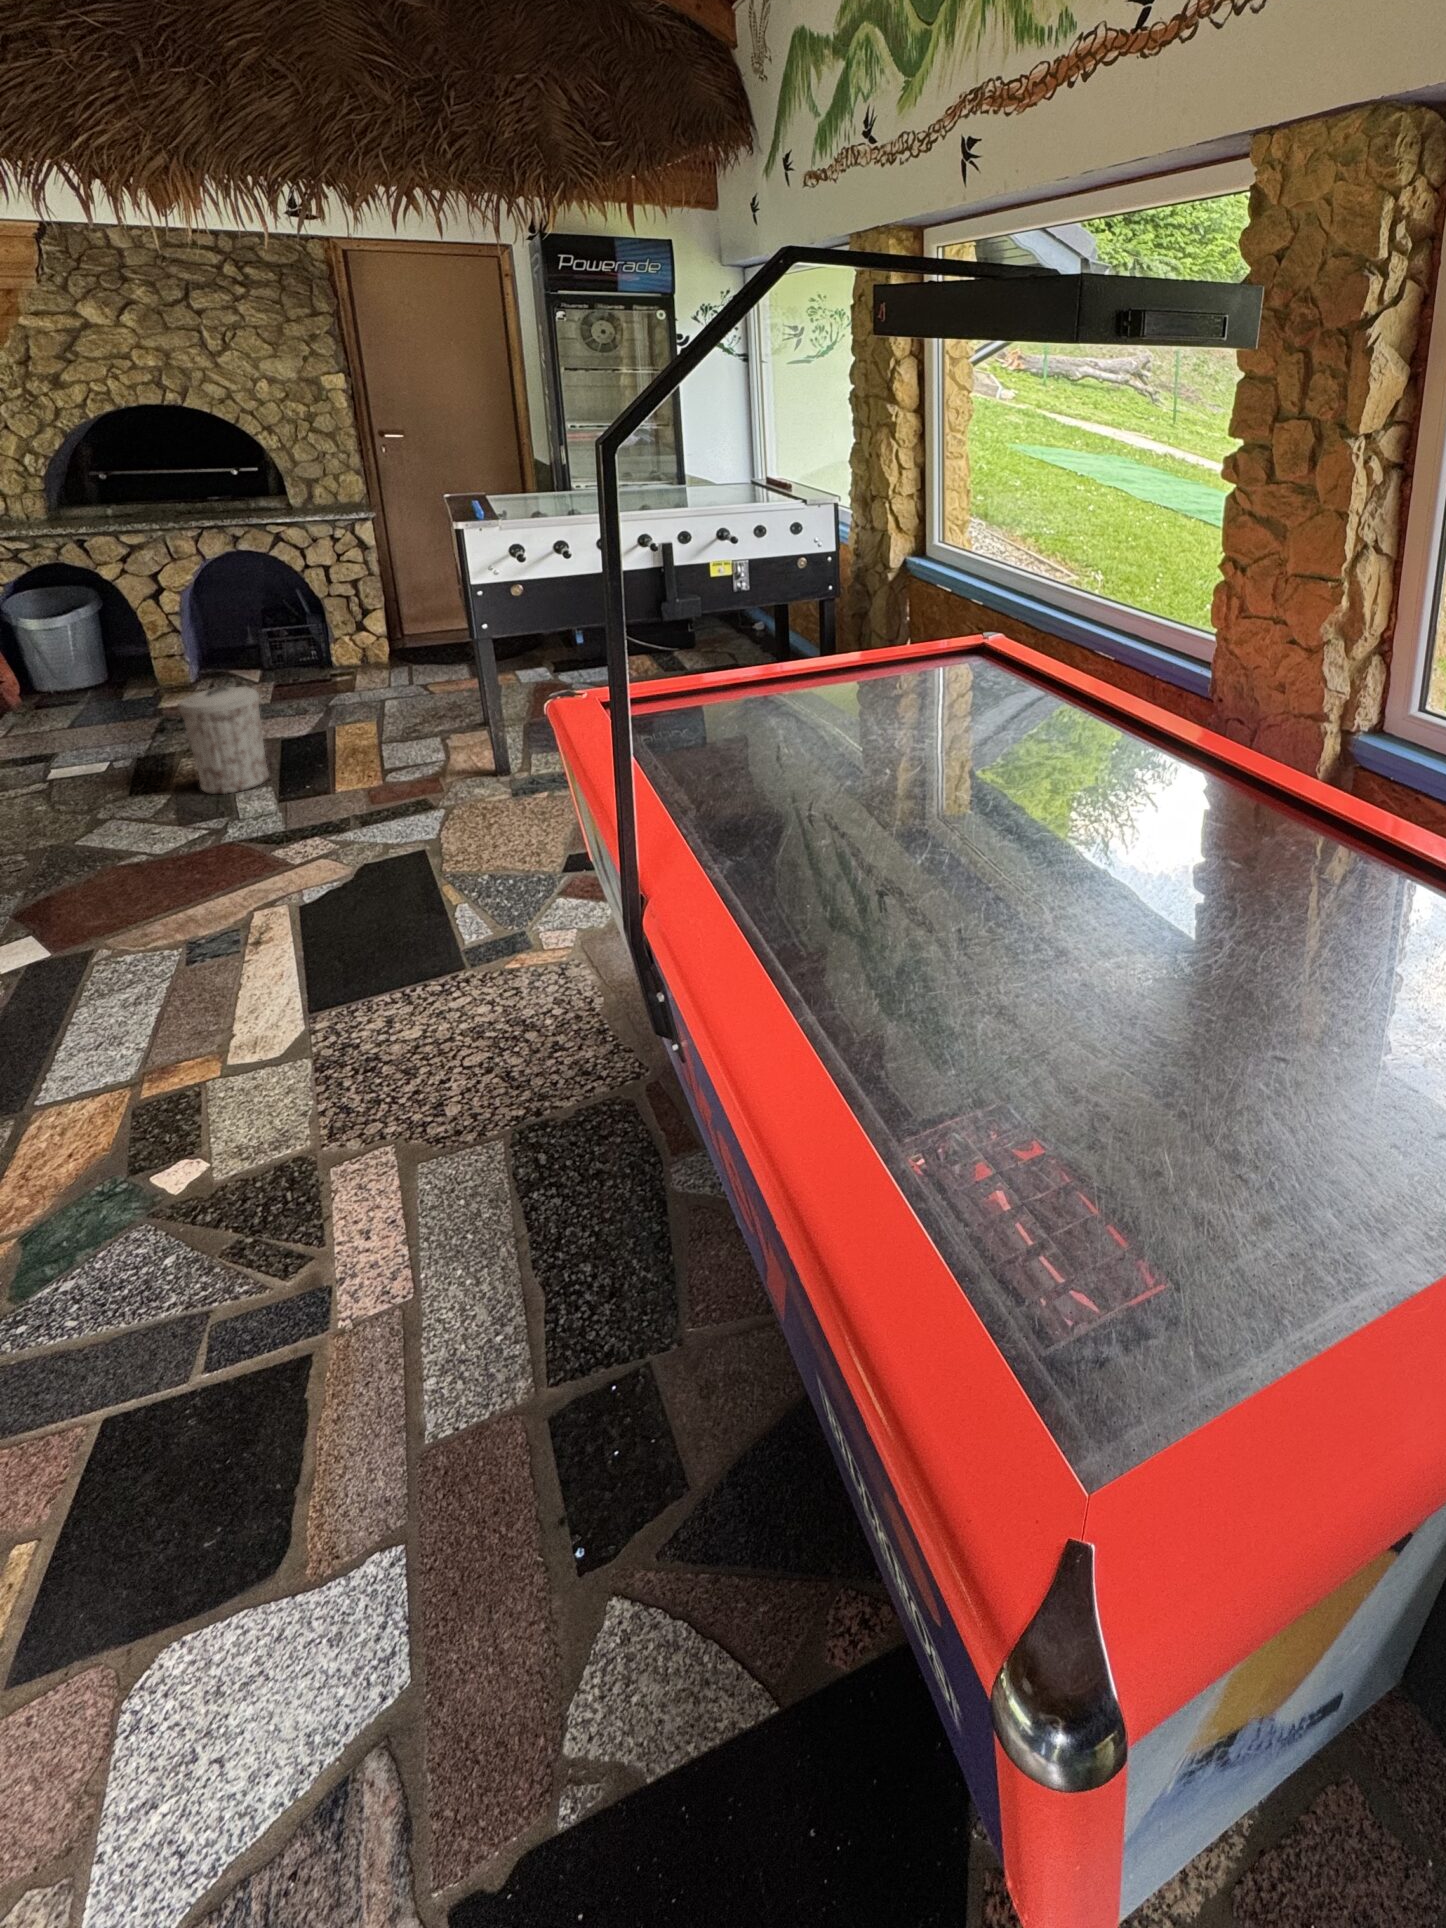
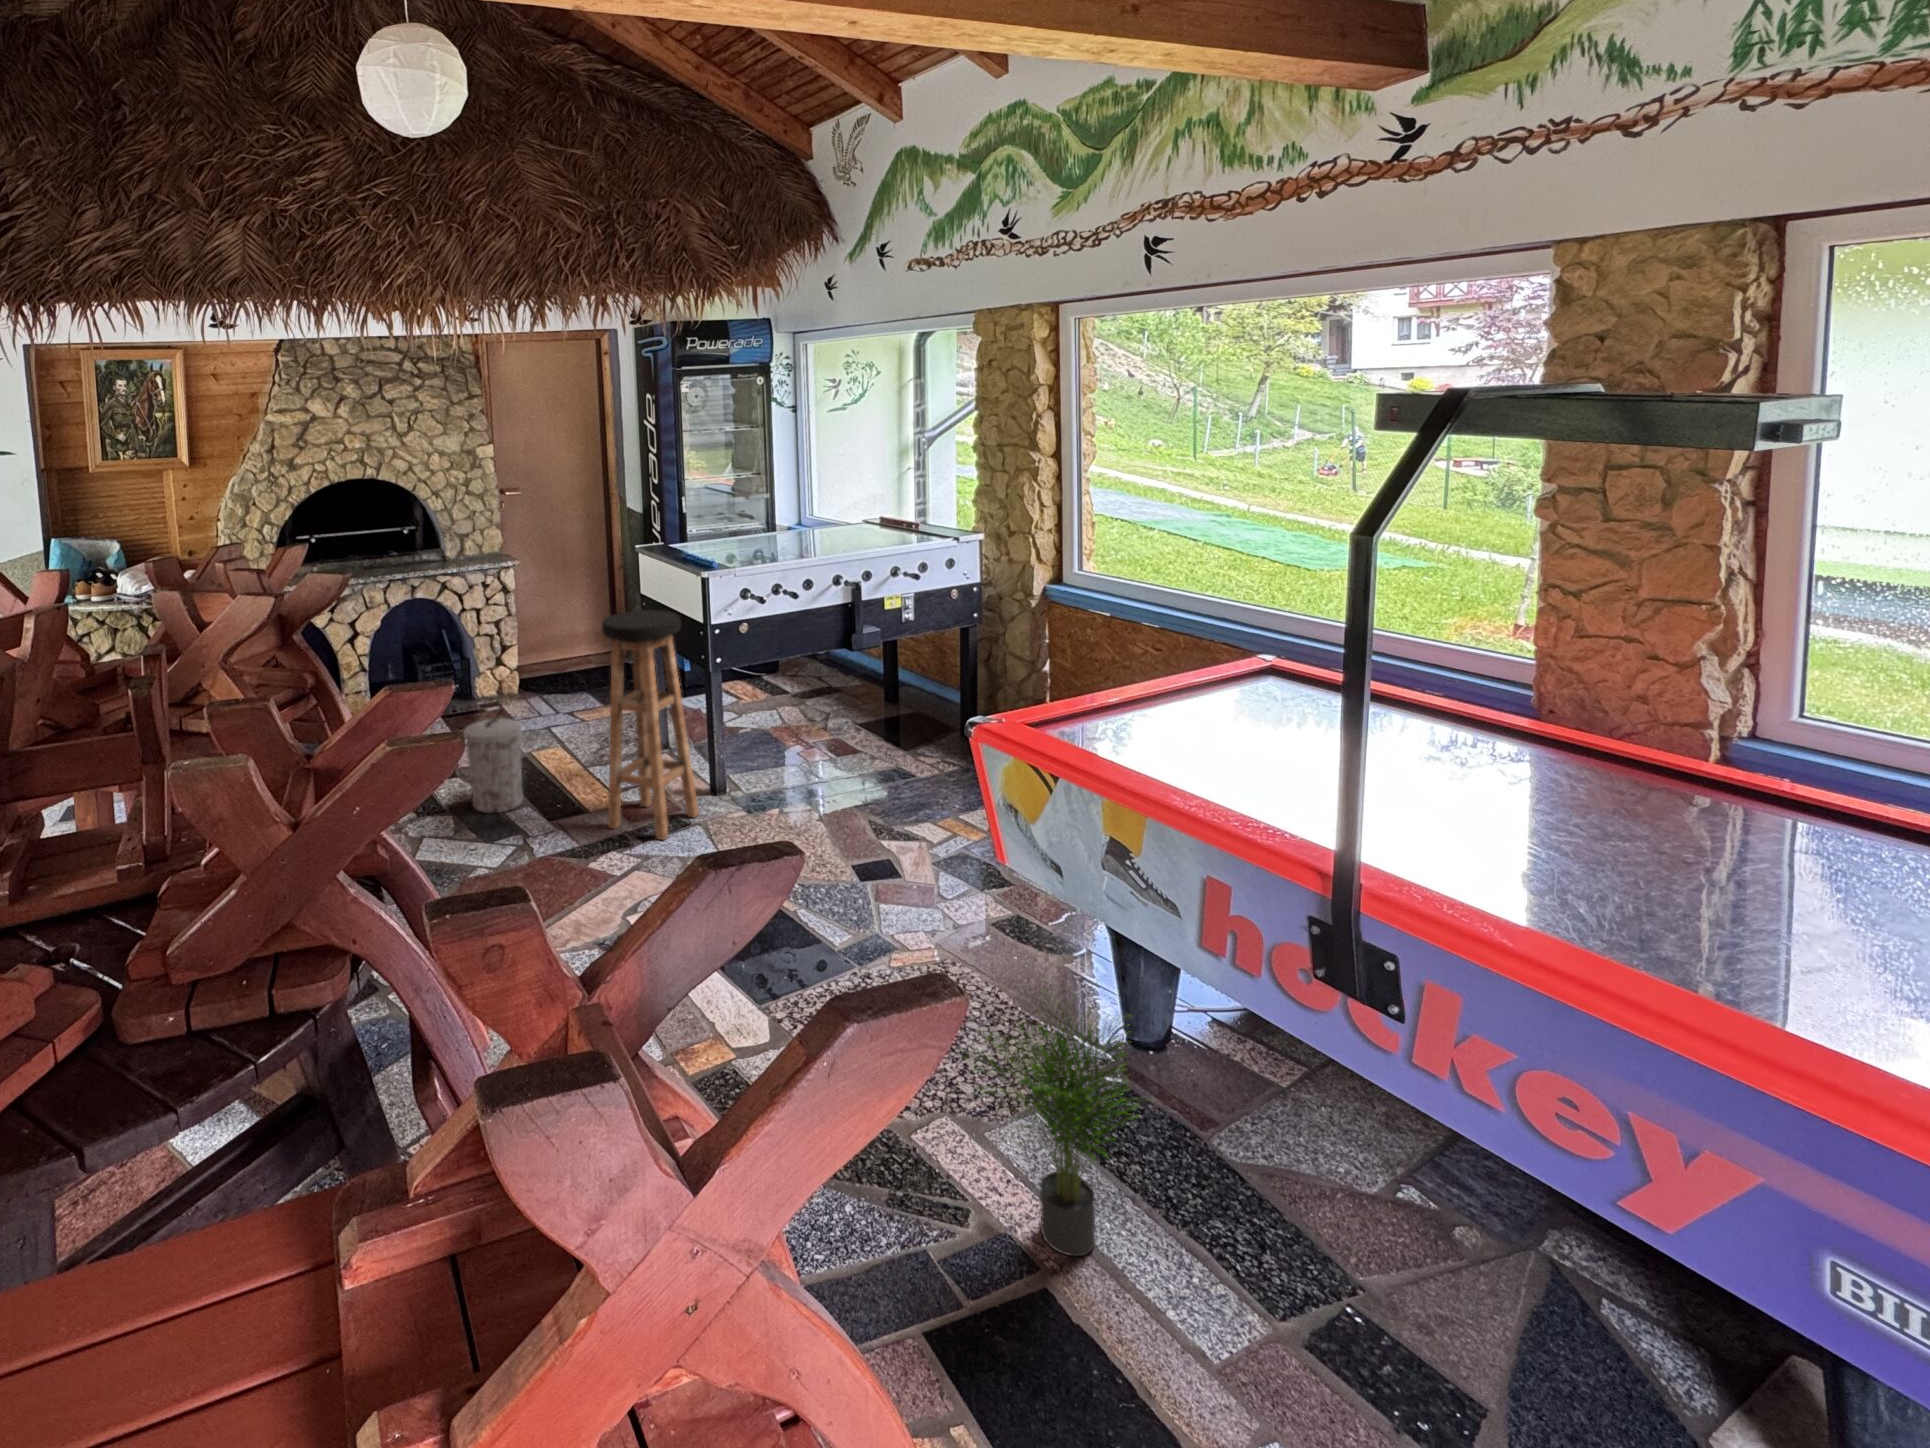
bar stool: none [301,565,449,828] -> present [602,610,699,840]
potted plant: none [245,999,461,1310] -> present [967,985,1140,1256]

